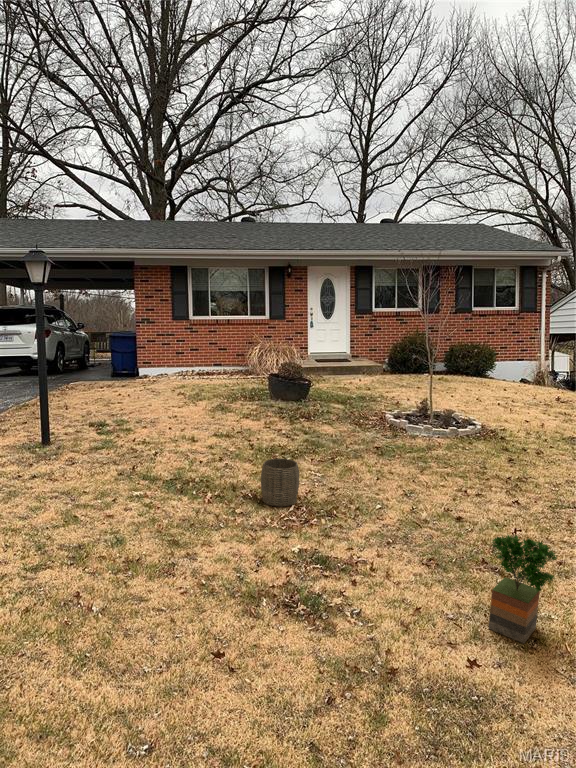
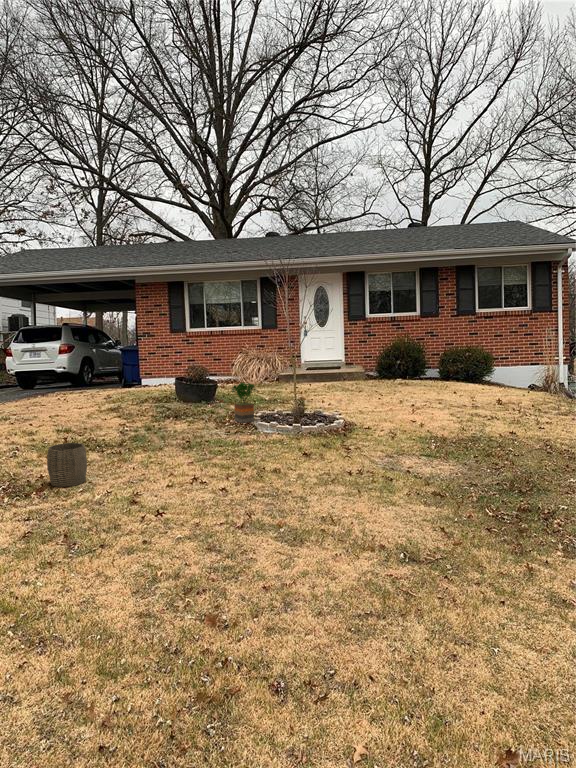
potted tree: present [489,534,557,644] -> present [232,383,258,423]

